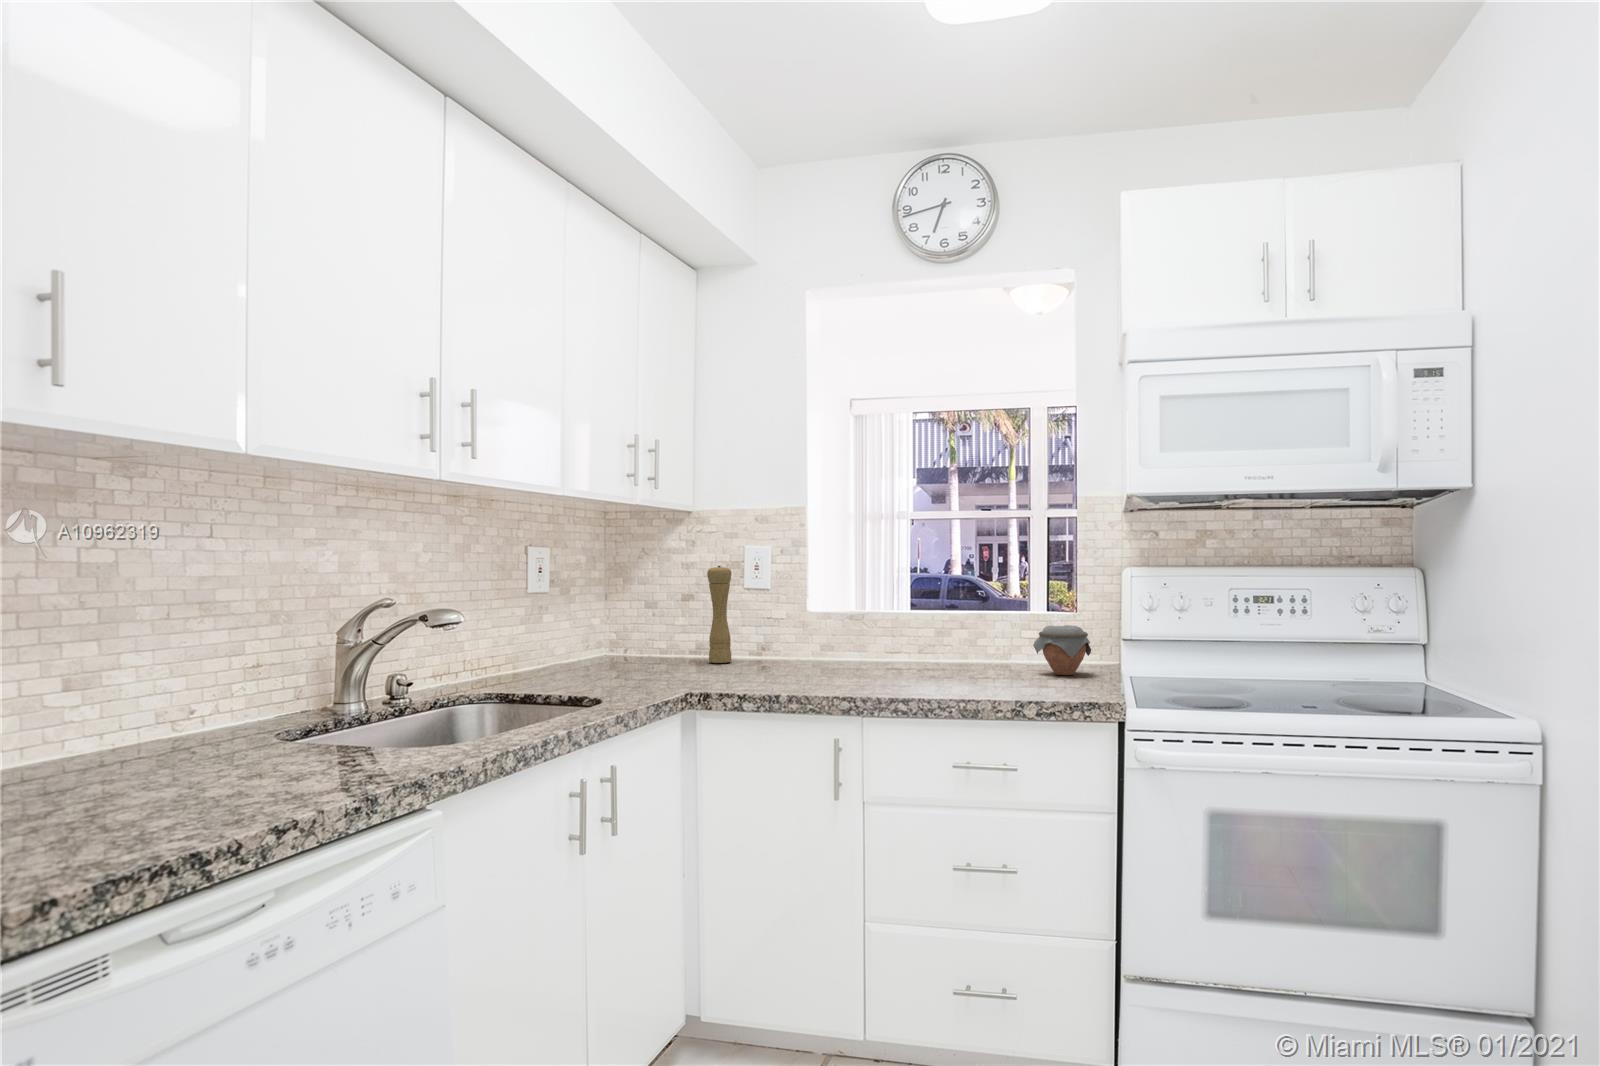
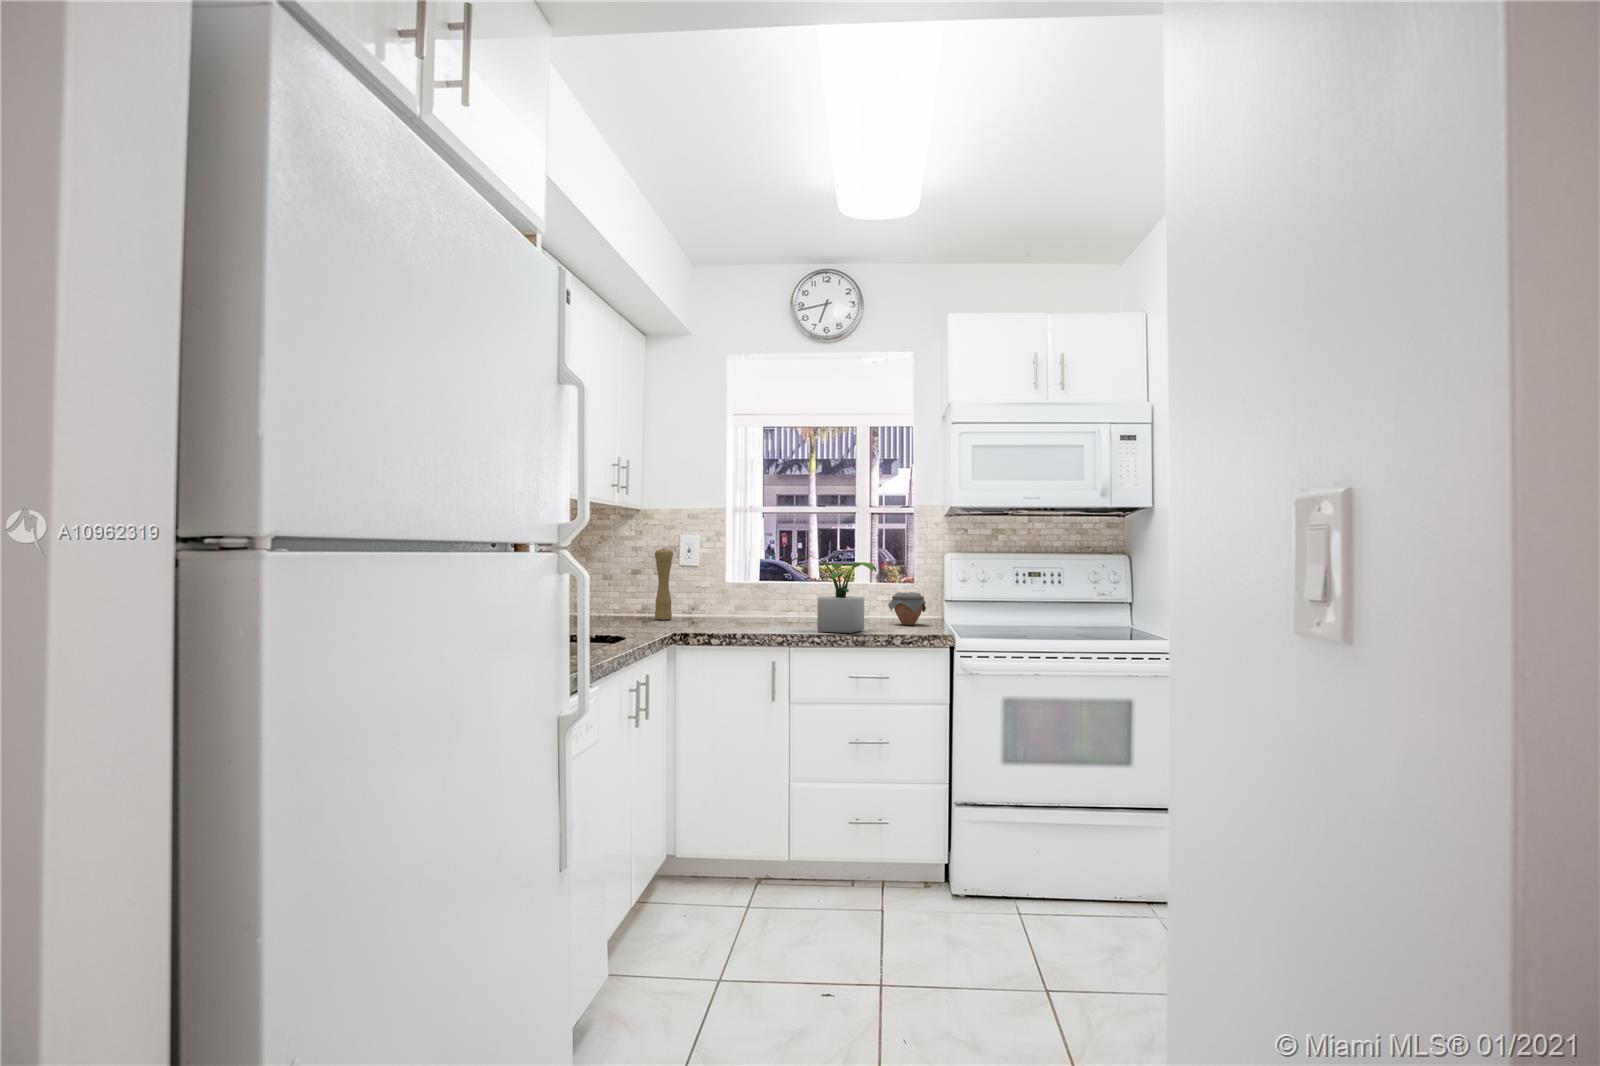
potted plant: none [870,575,1007,693] -> present [788,555,876,633]

